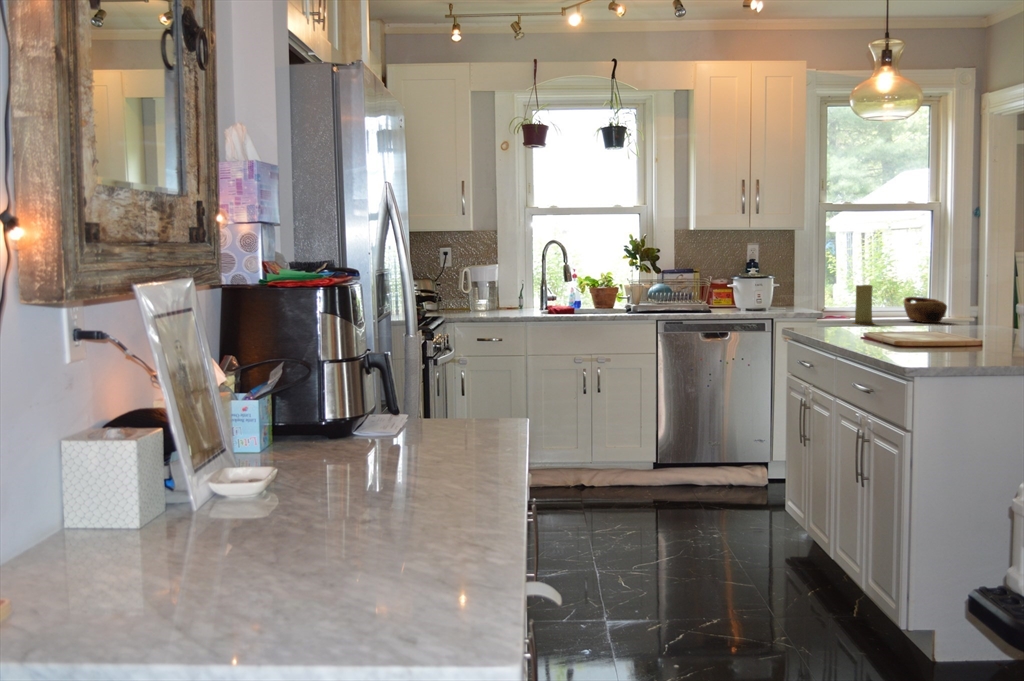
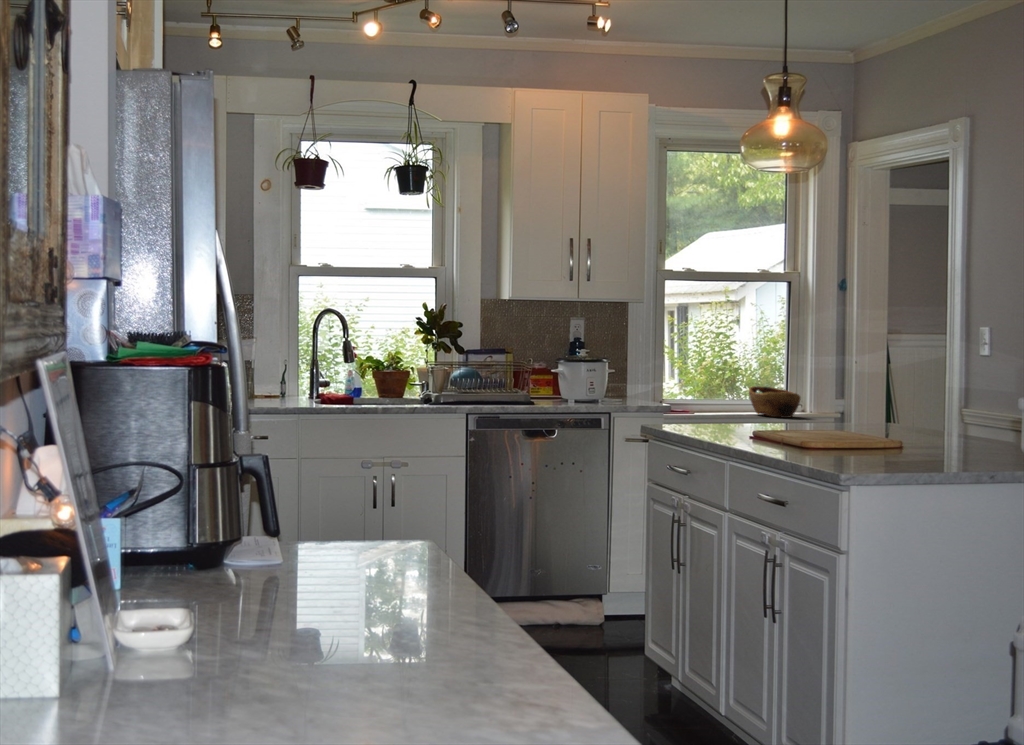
candle: present [853,285,875,324] -> none [700,371,727,419]

